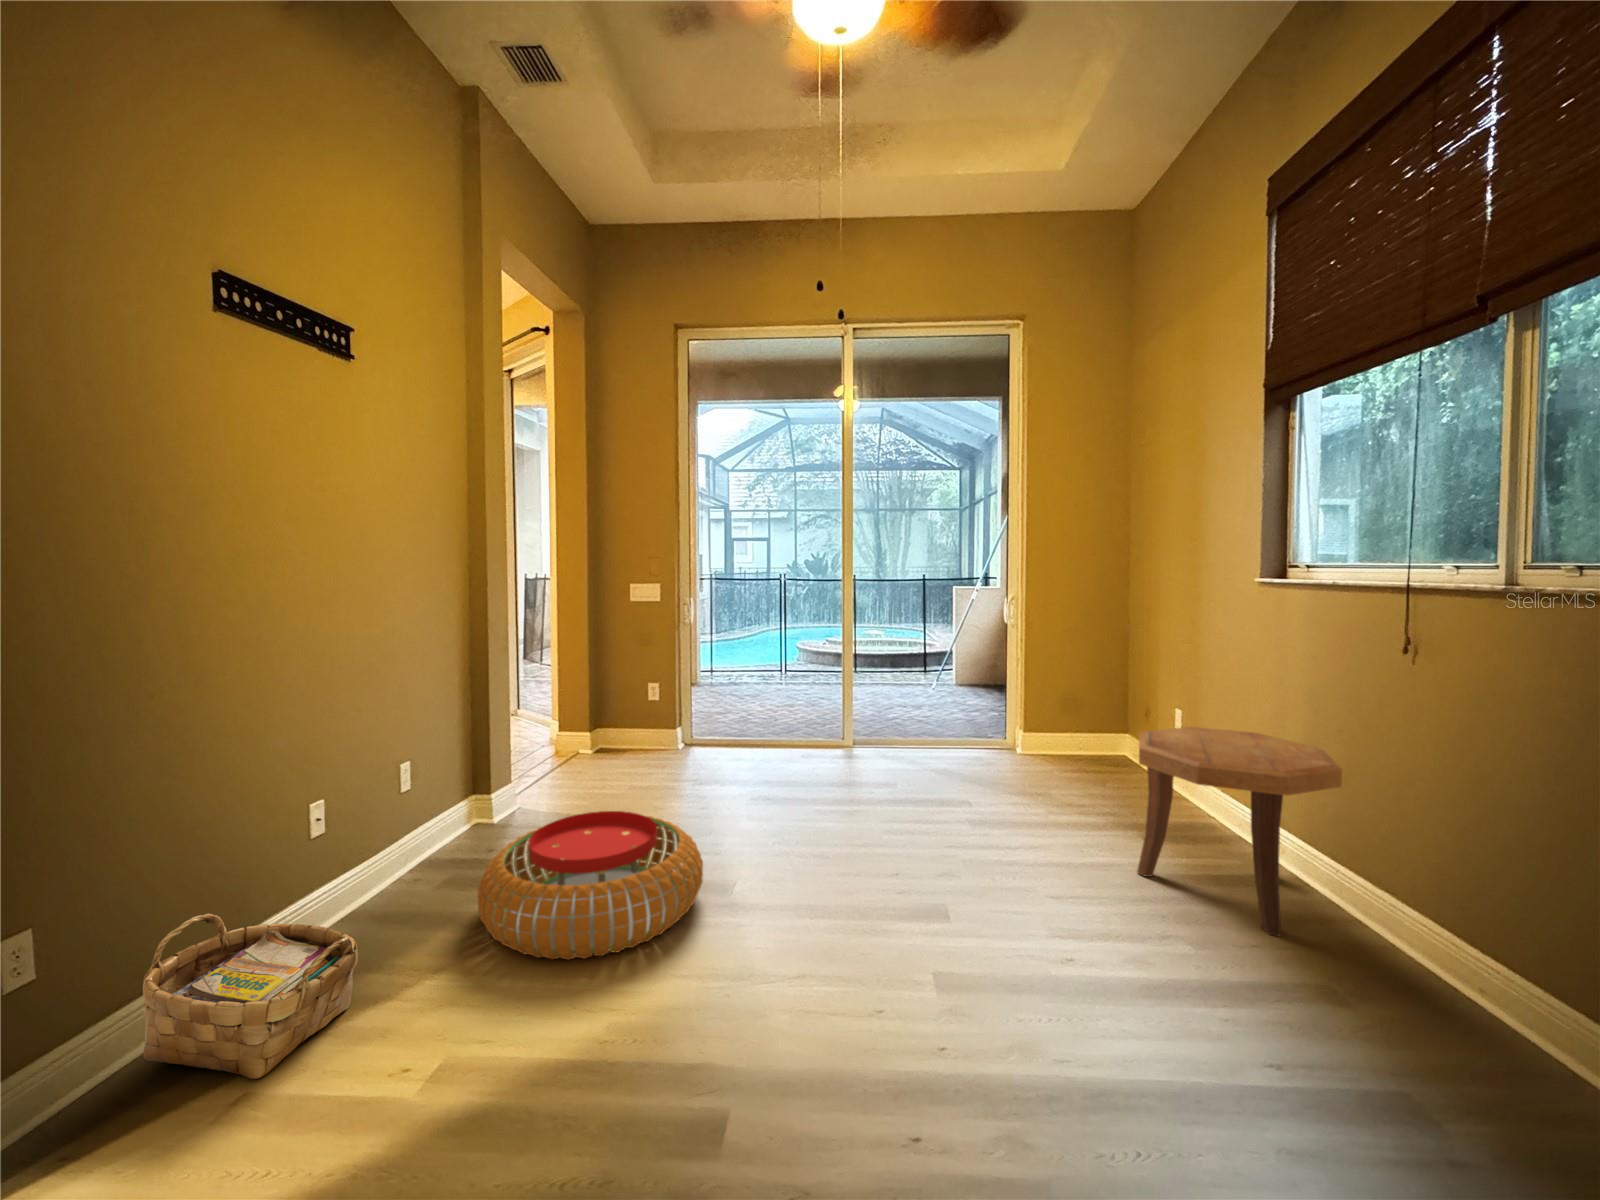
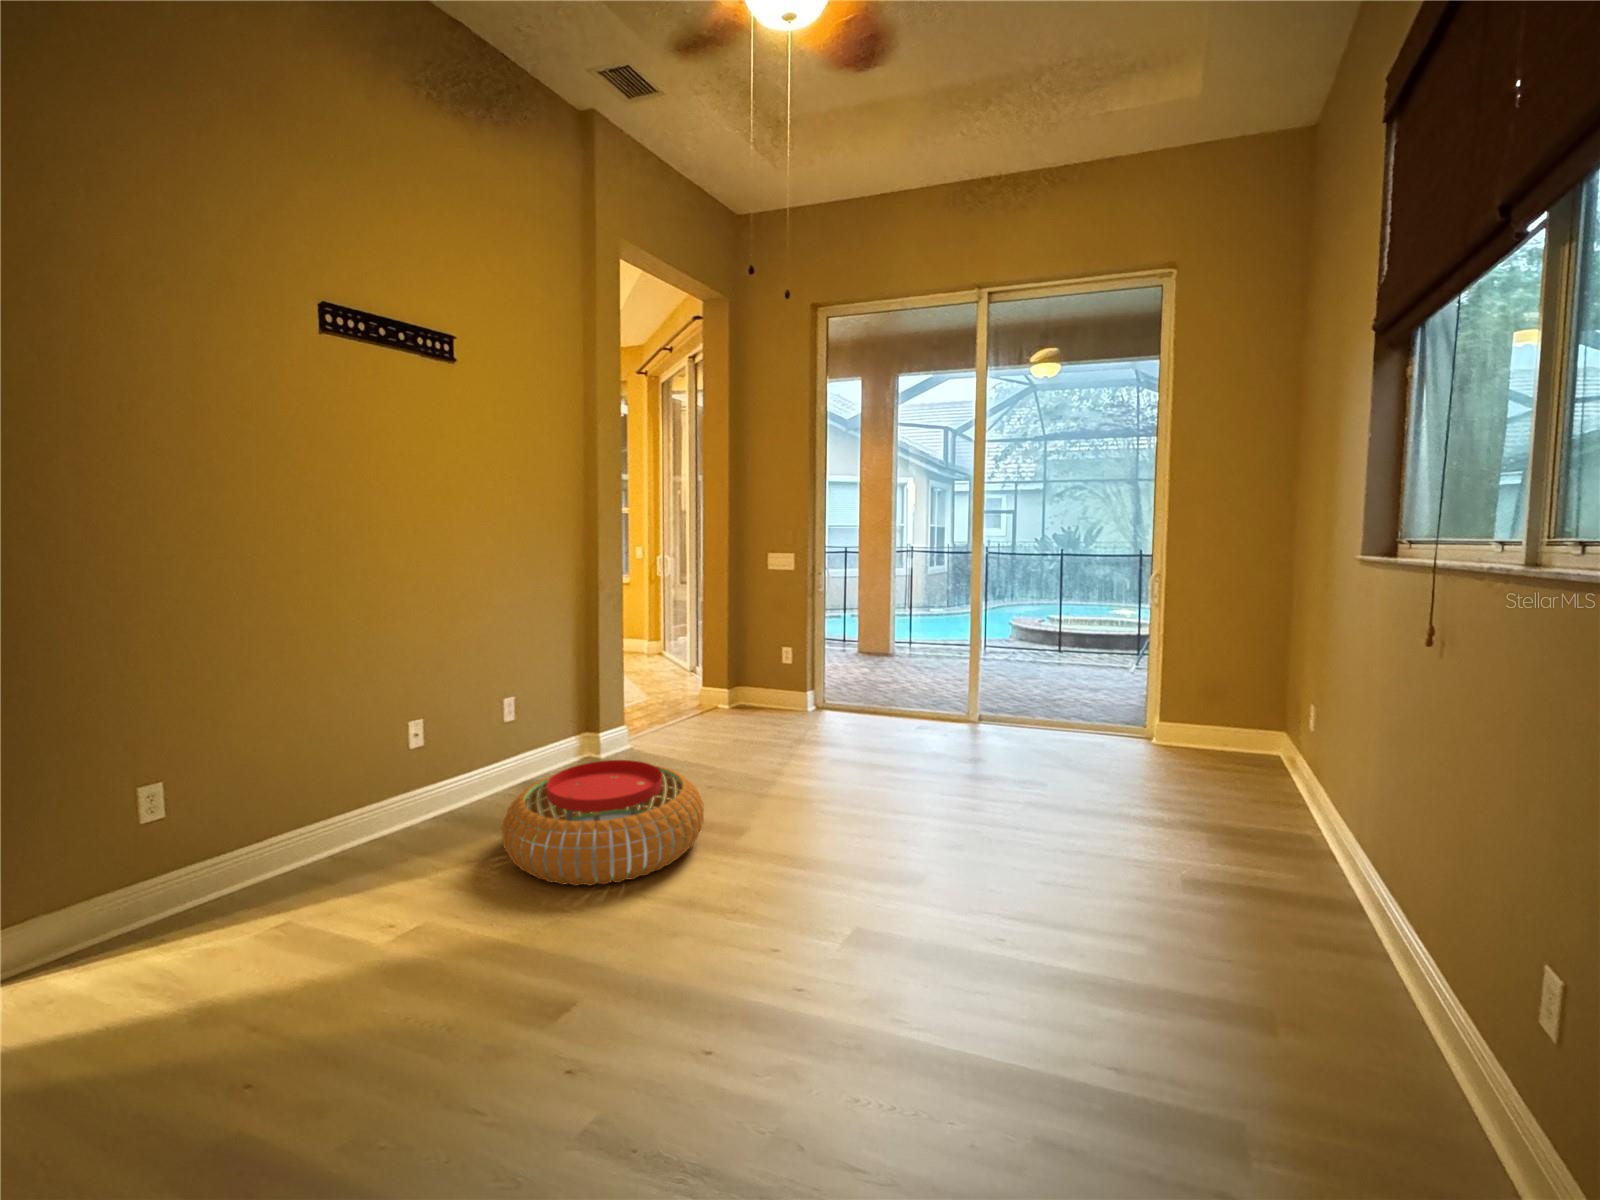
side table: present [1137,727,1342,936] -> none [1182,758,1485,1060]
woven basket: present [143,913,358,1079] -> none [254,791,394,913]

